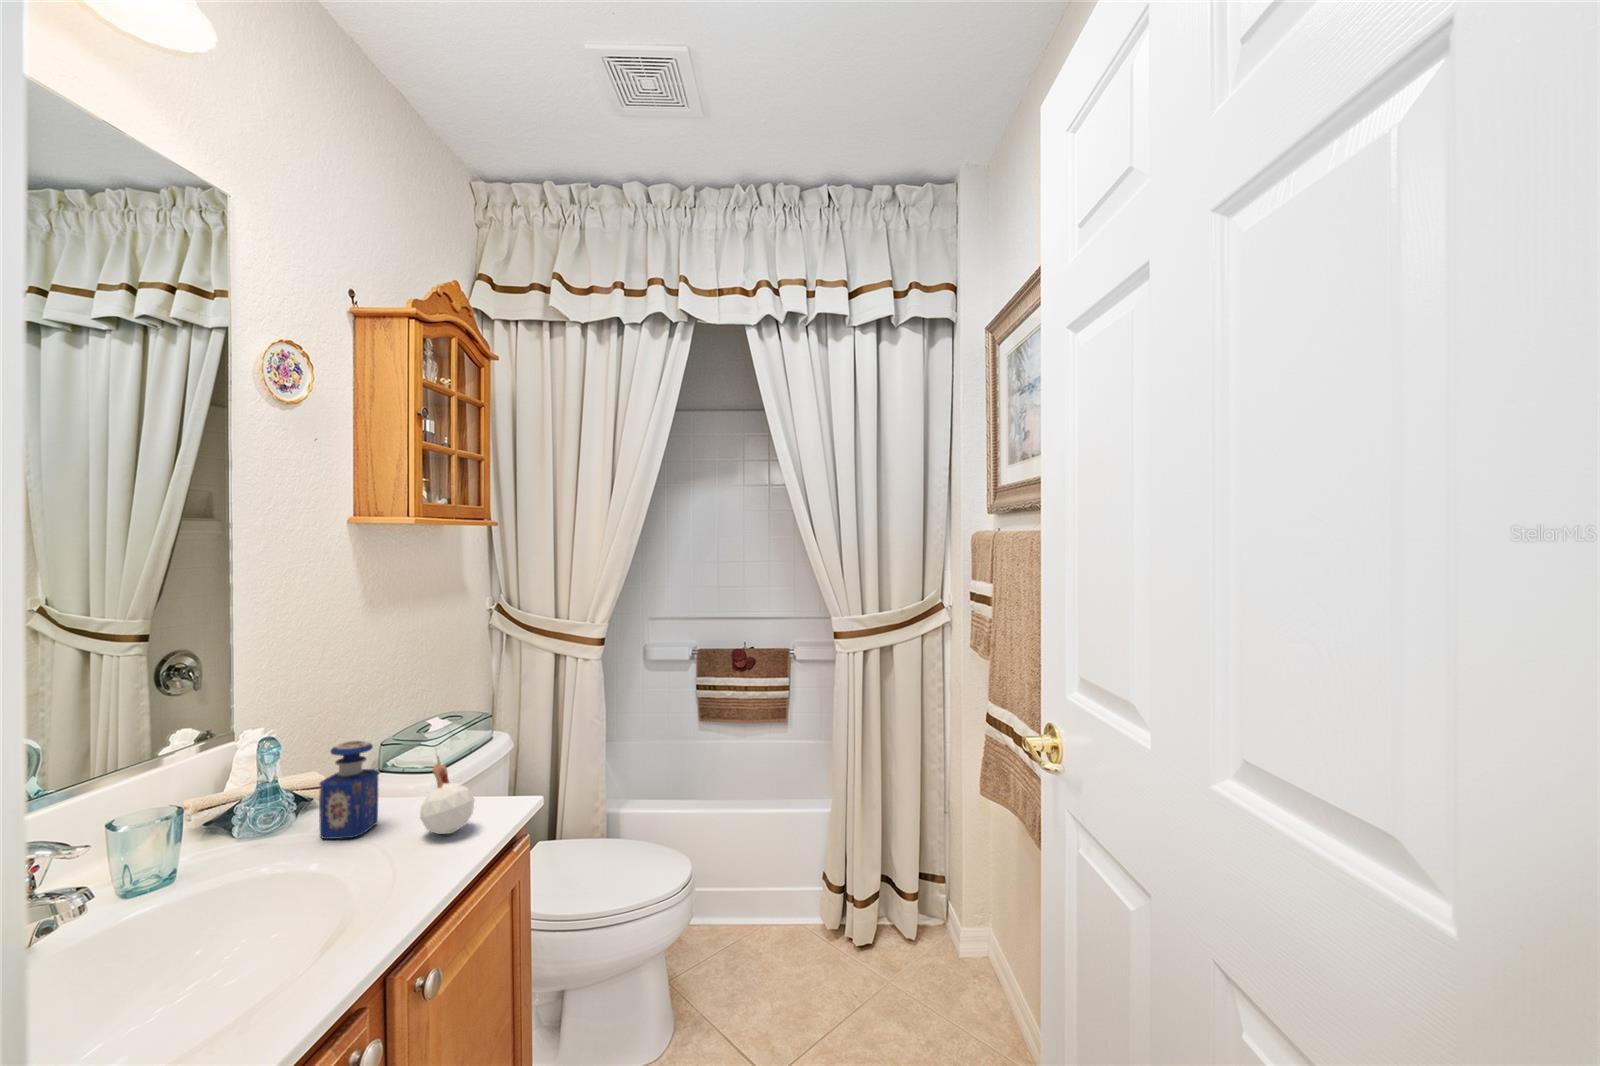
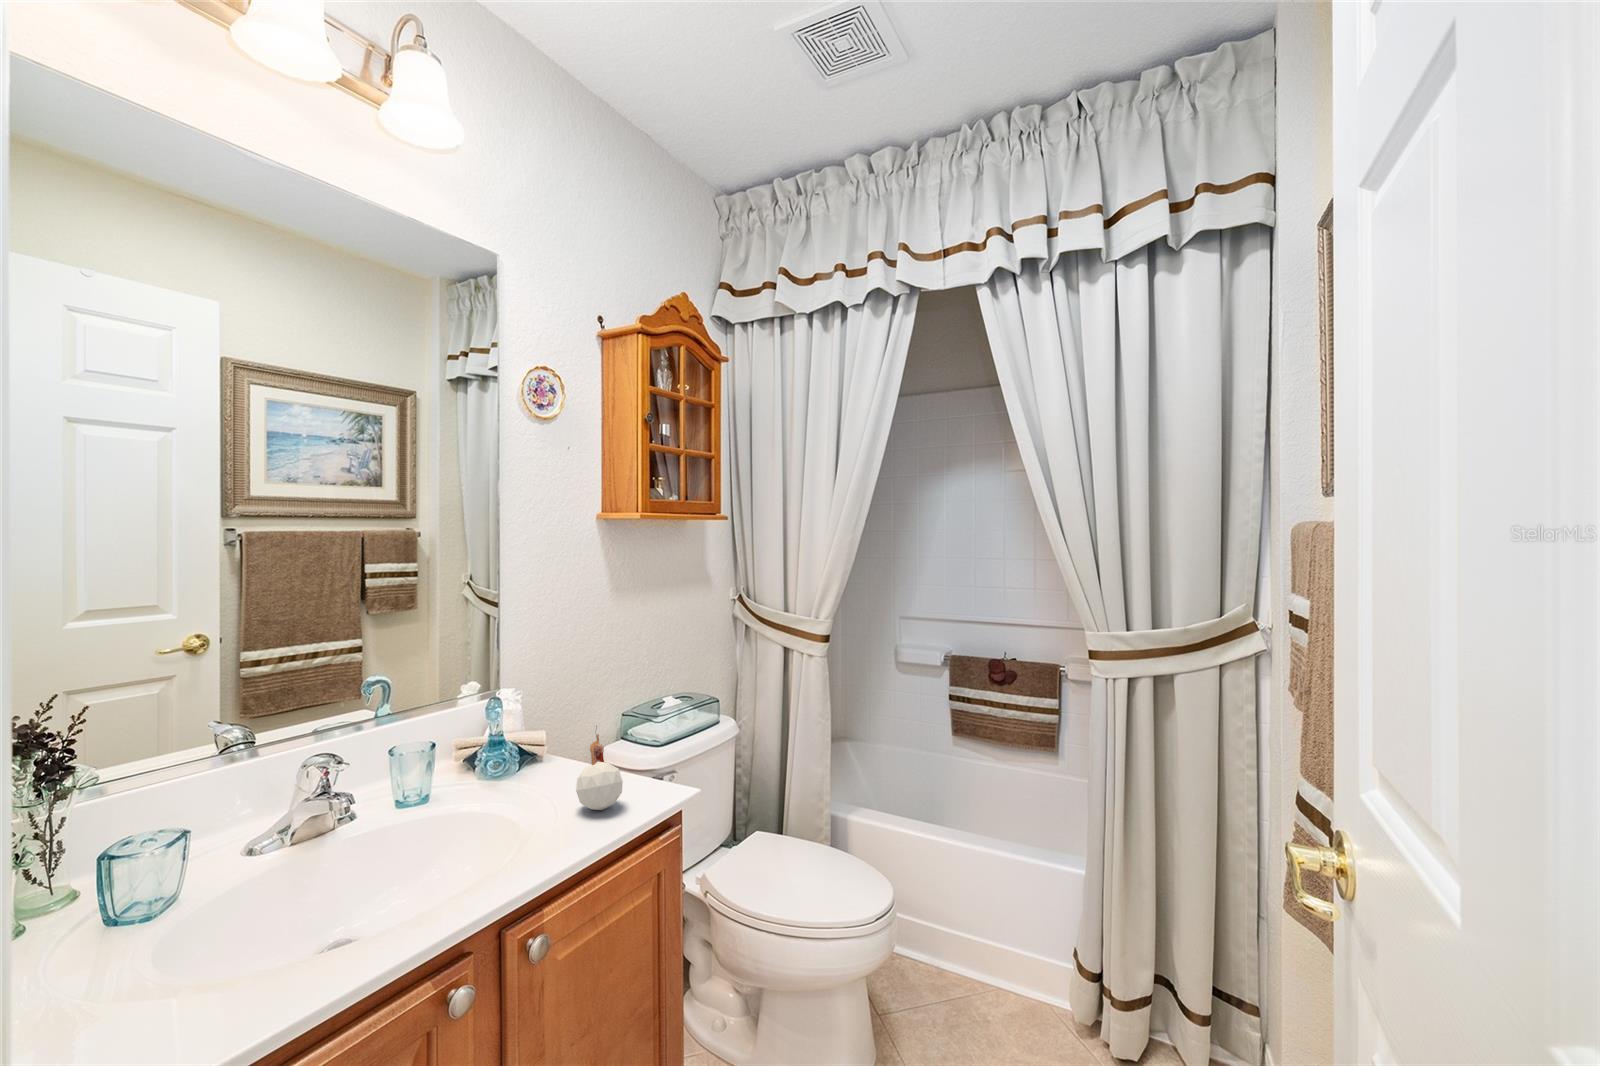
perfume bottle: present [319,741,379,839] -> none [513,710,559,796]

